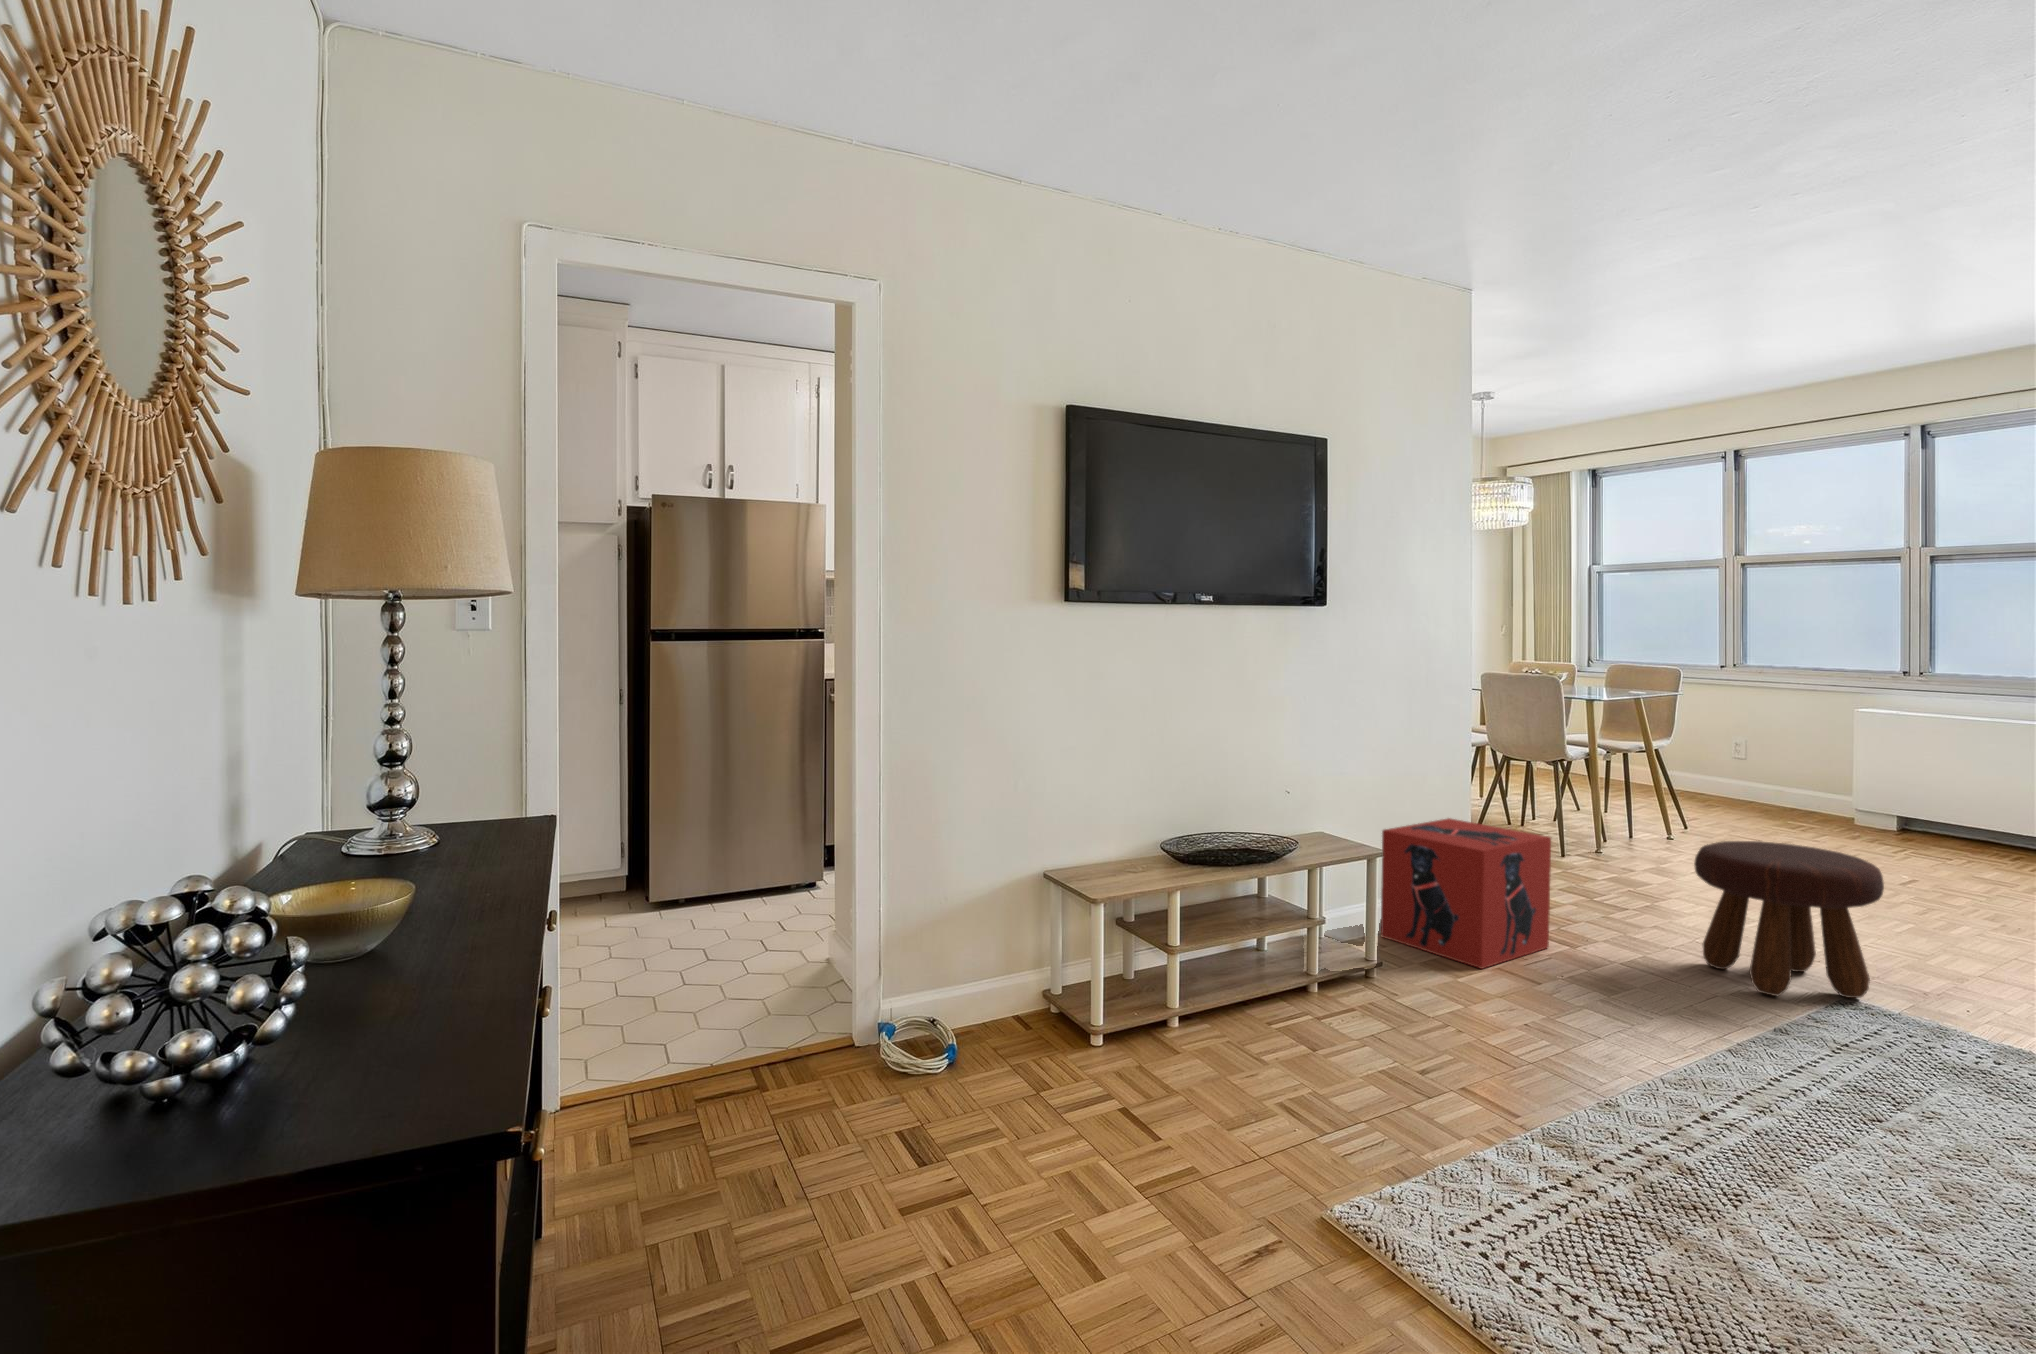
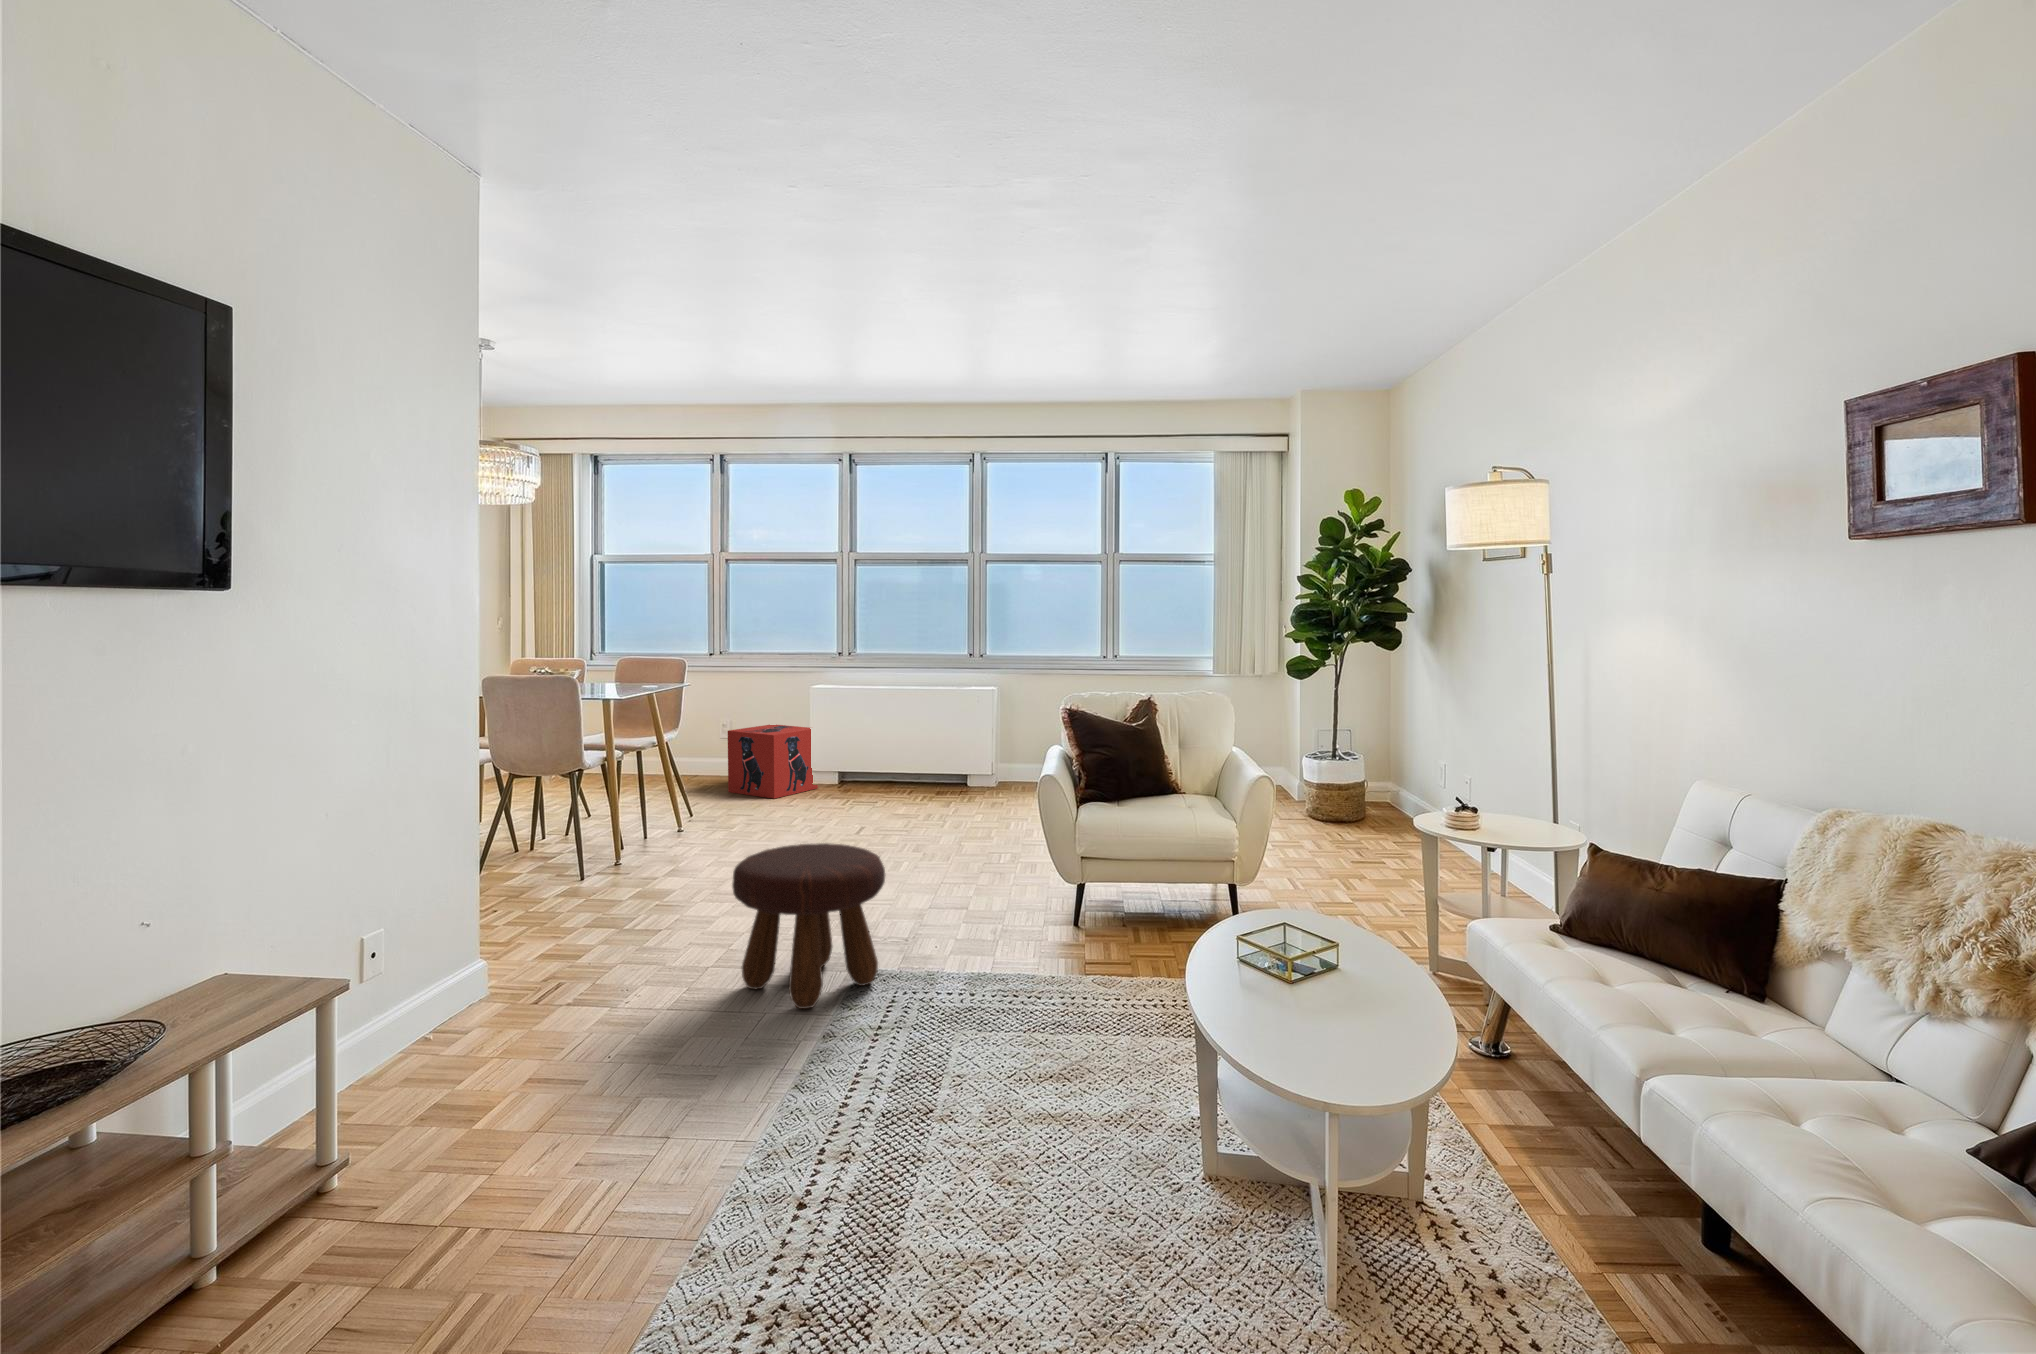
storage box: present [1381,818,1551,969] -> present [728,725,818,799]

